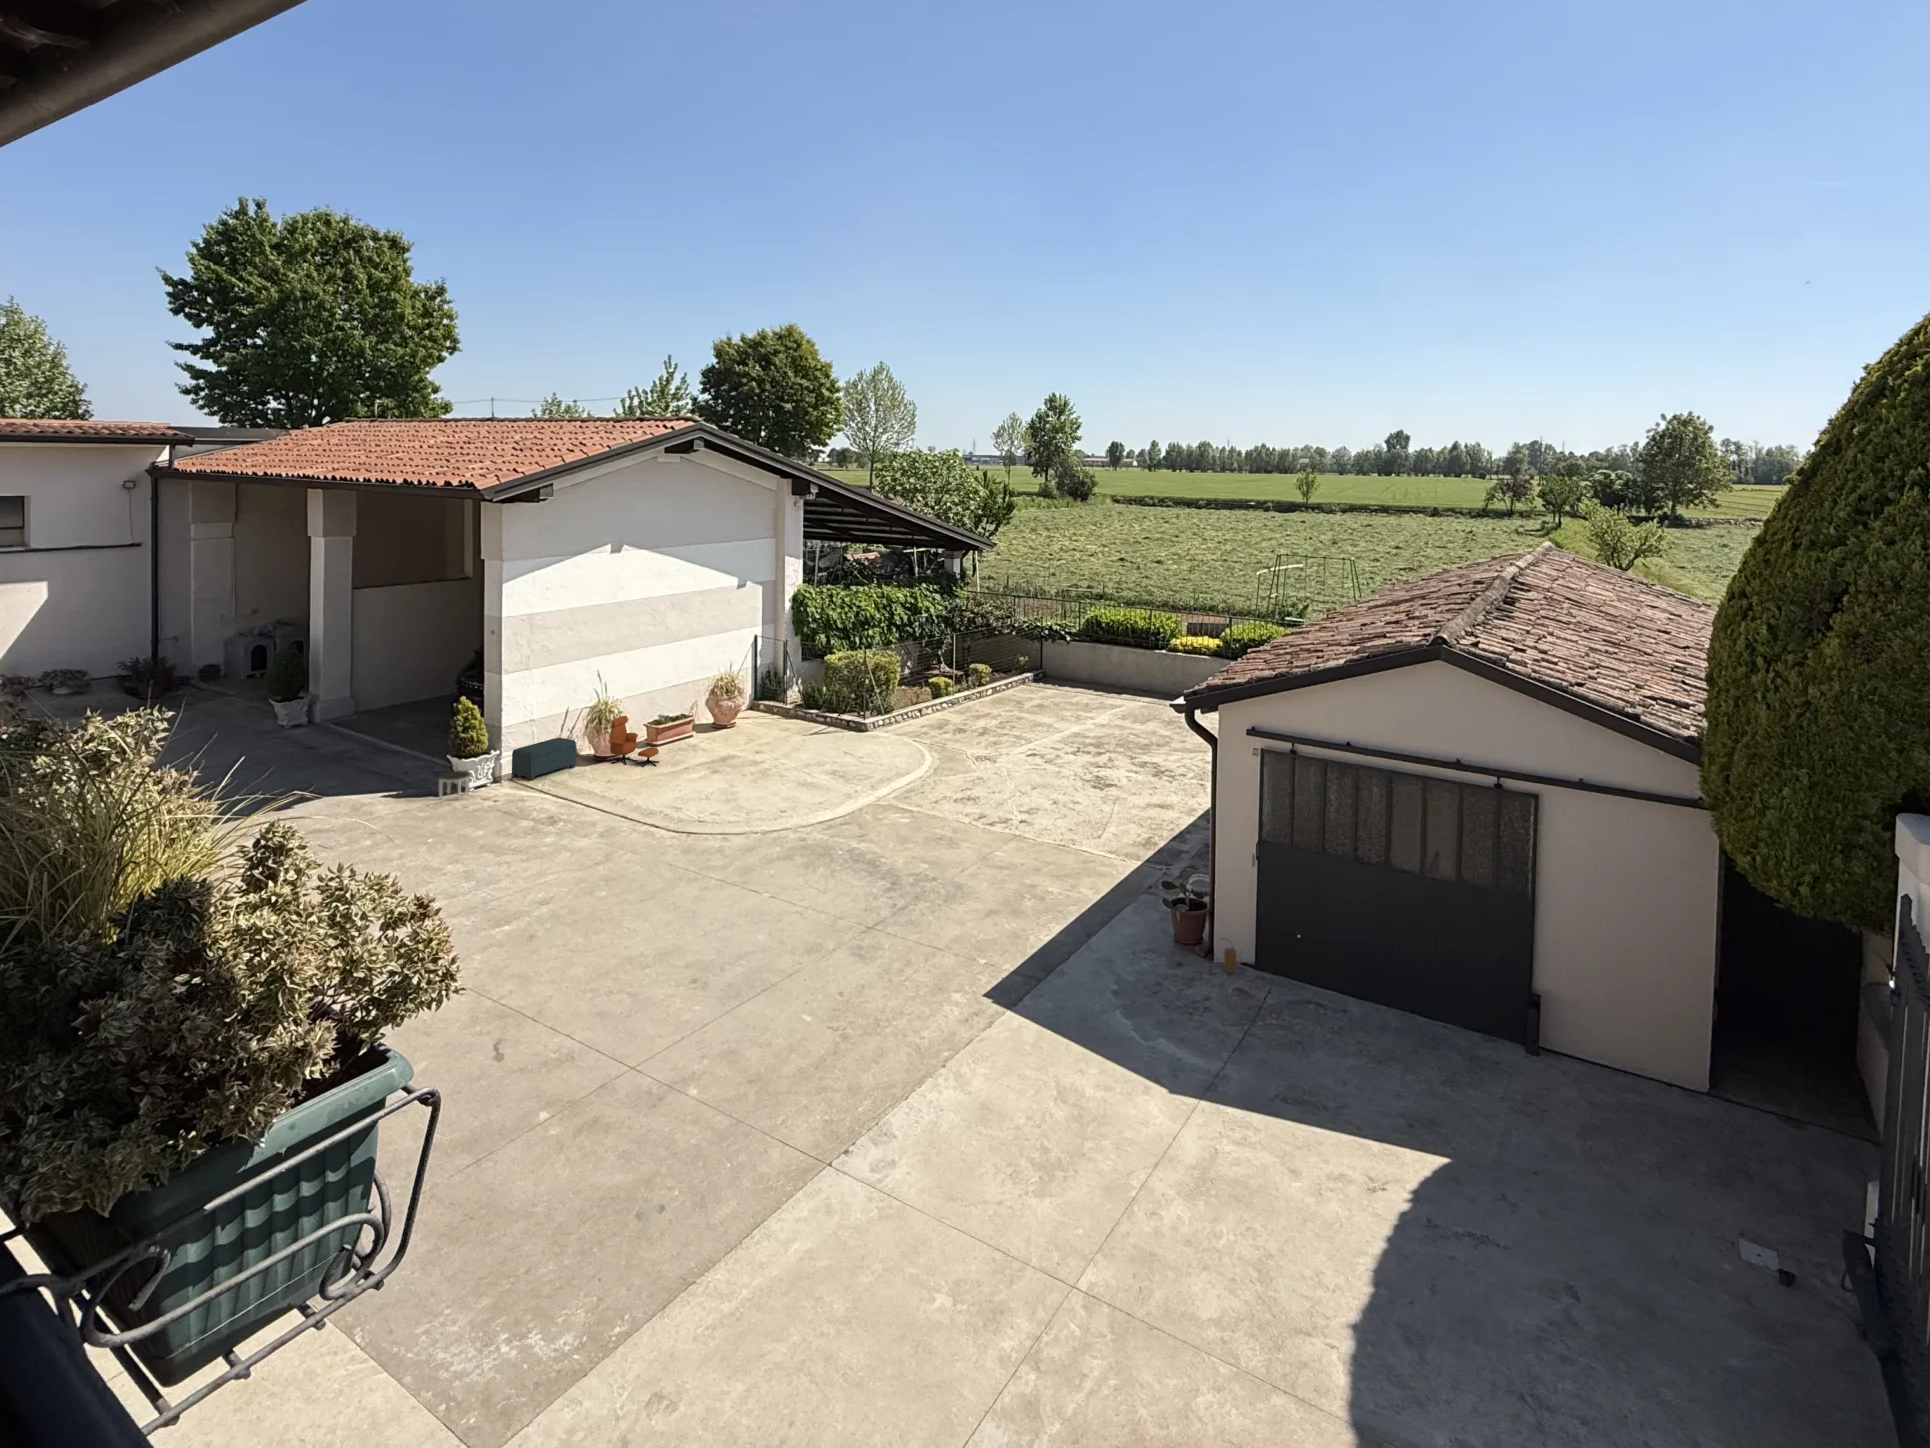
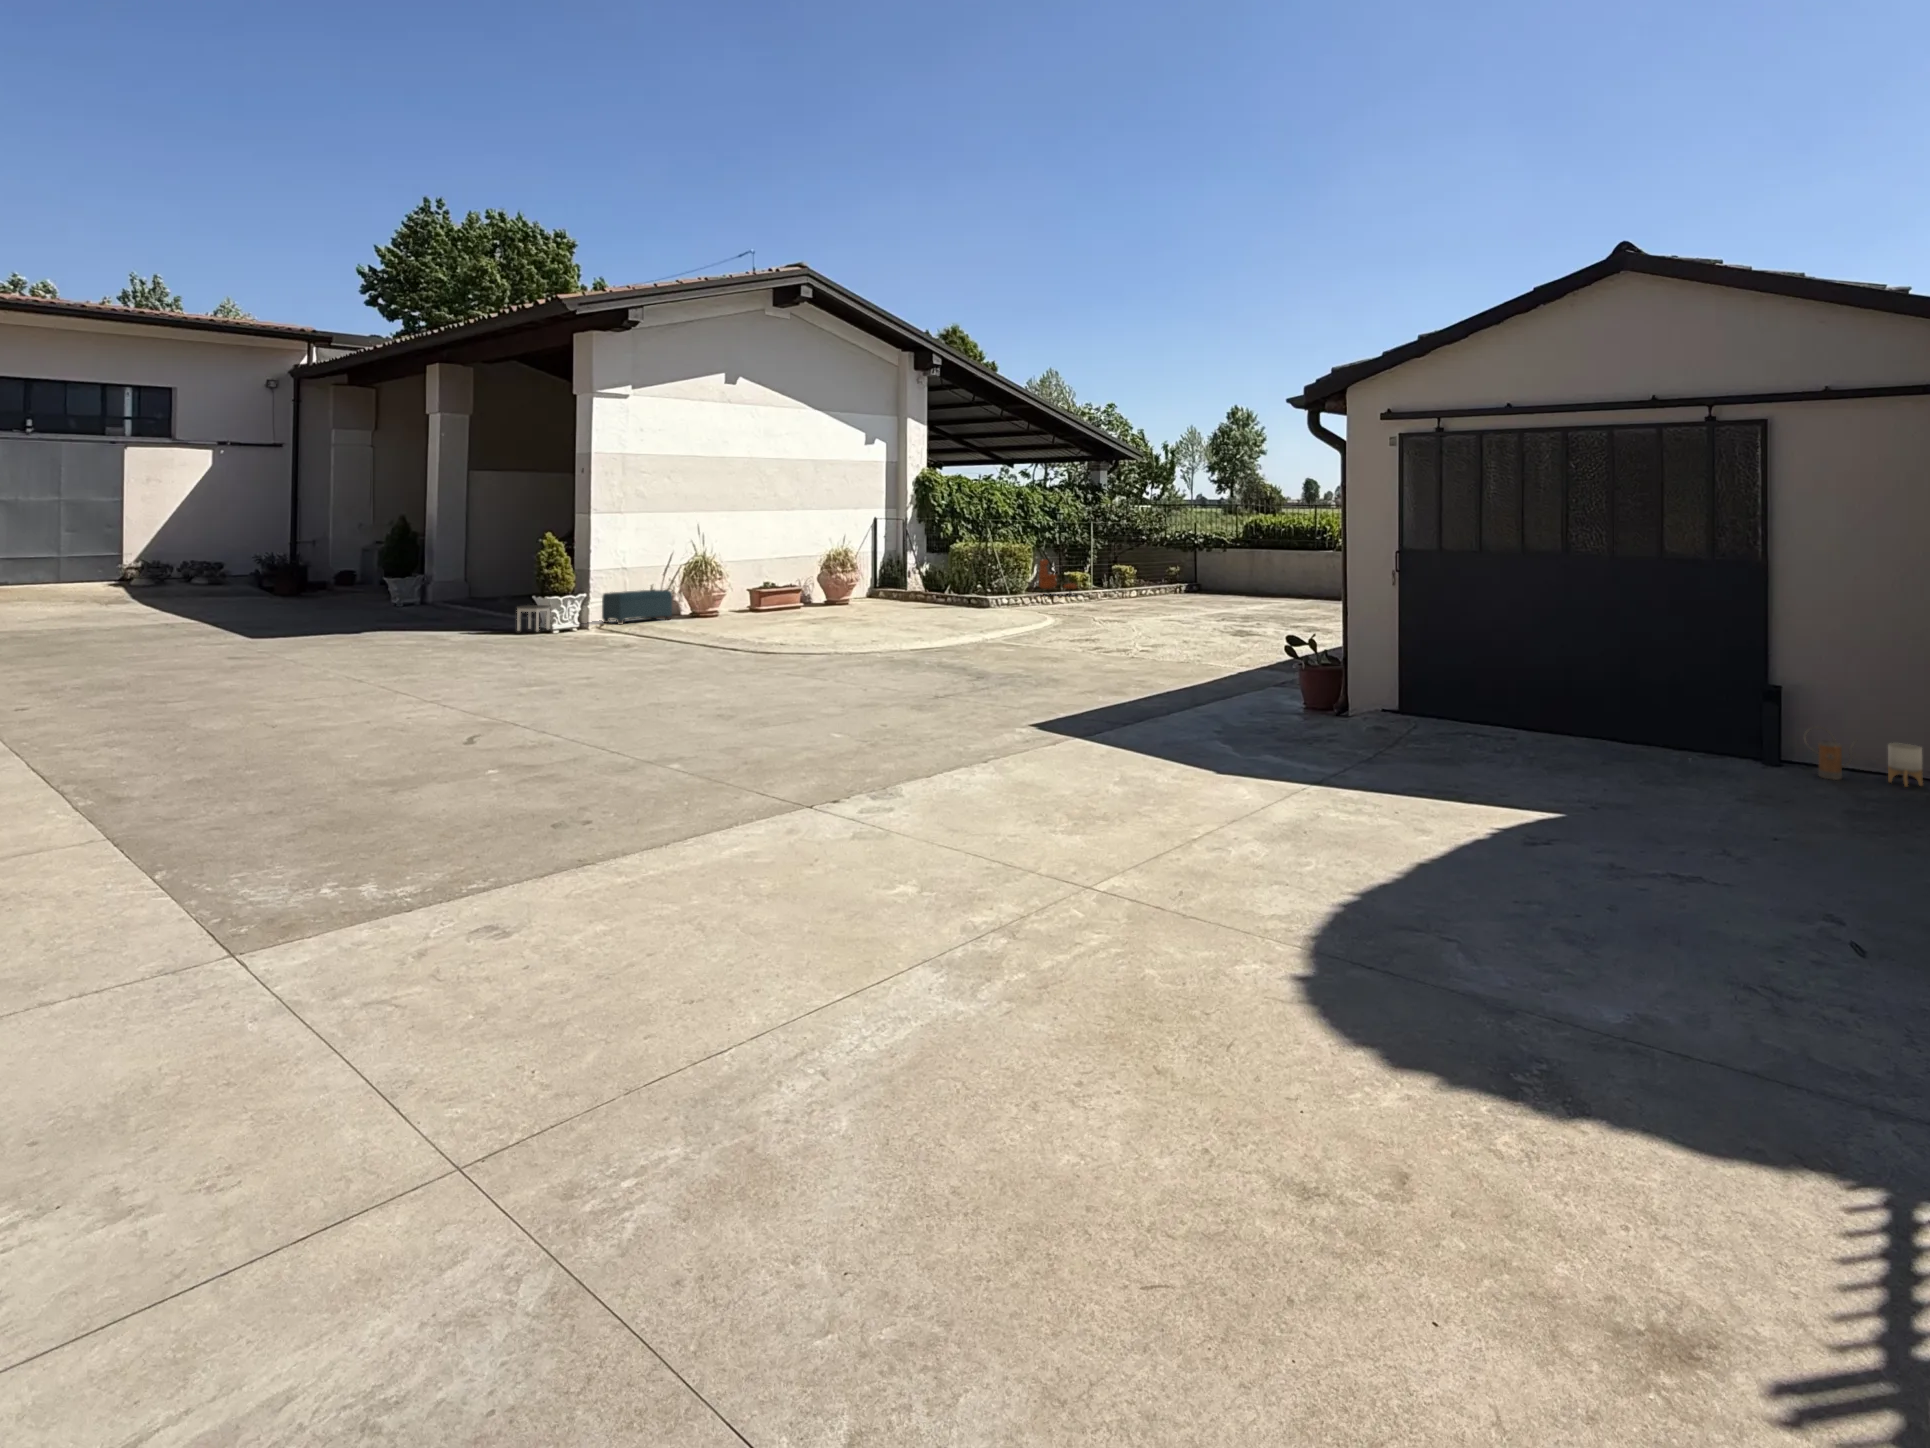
lounge chair: present [609,716,659,767] -> present [1039,559,1077,596]
watering can: present [1222,939,1237,973] -> present [1803,727,1856,780]
planter: none [1607,1046,1631,1082] -> present [1888,743,1922,786]

